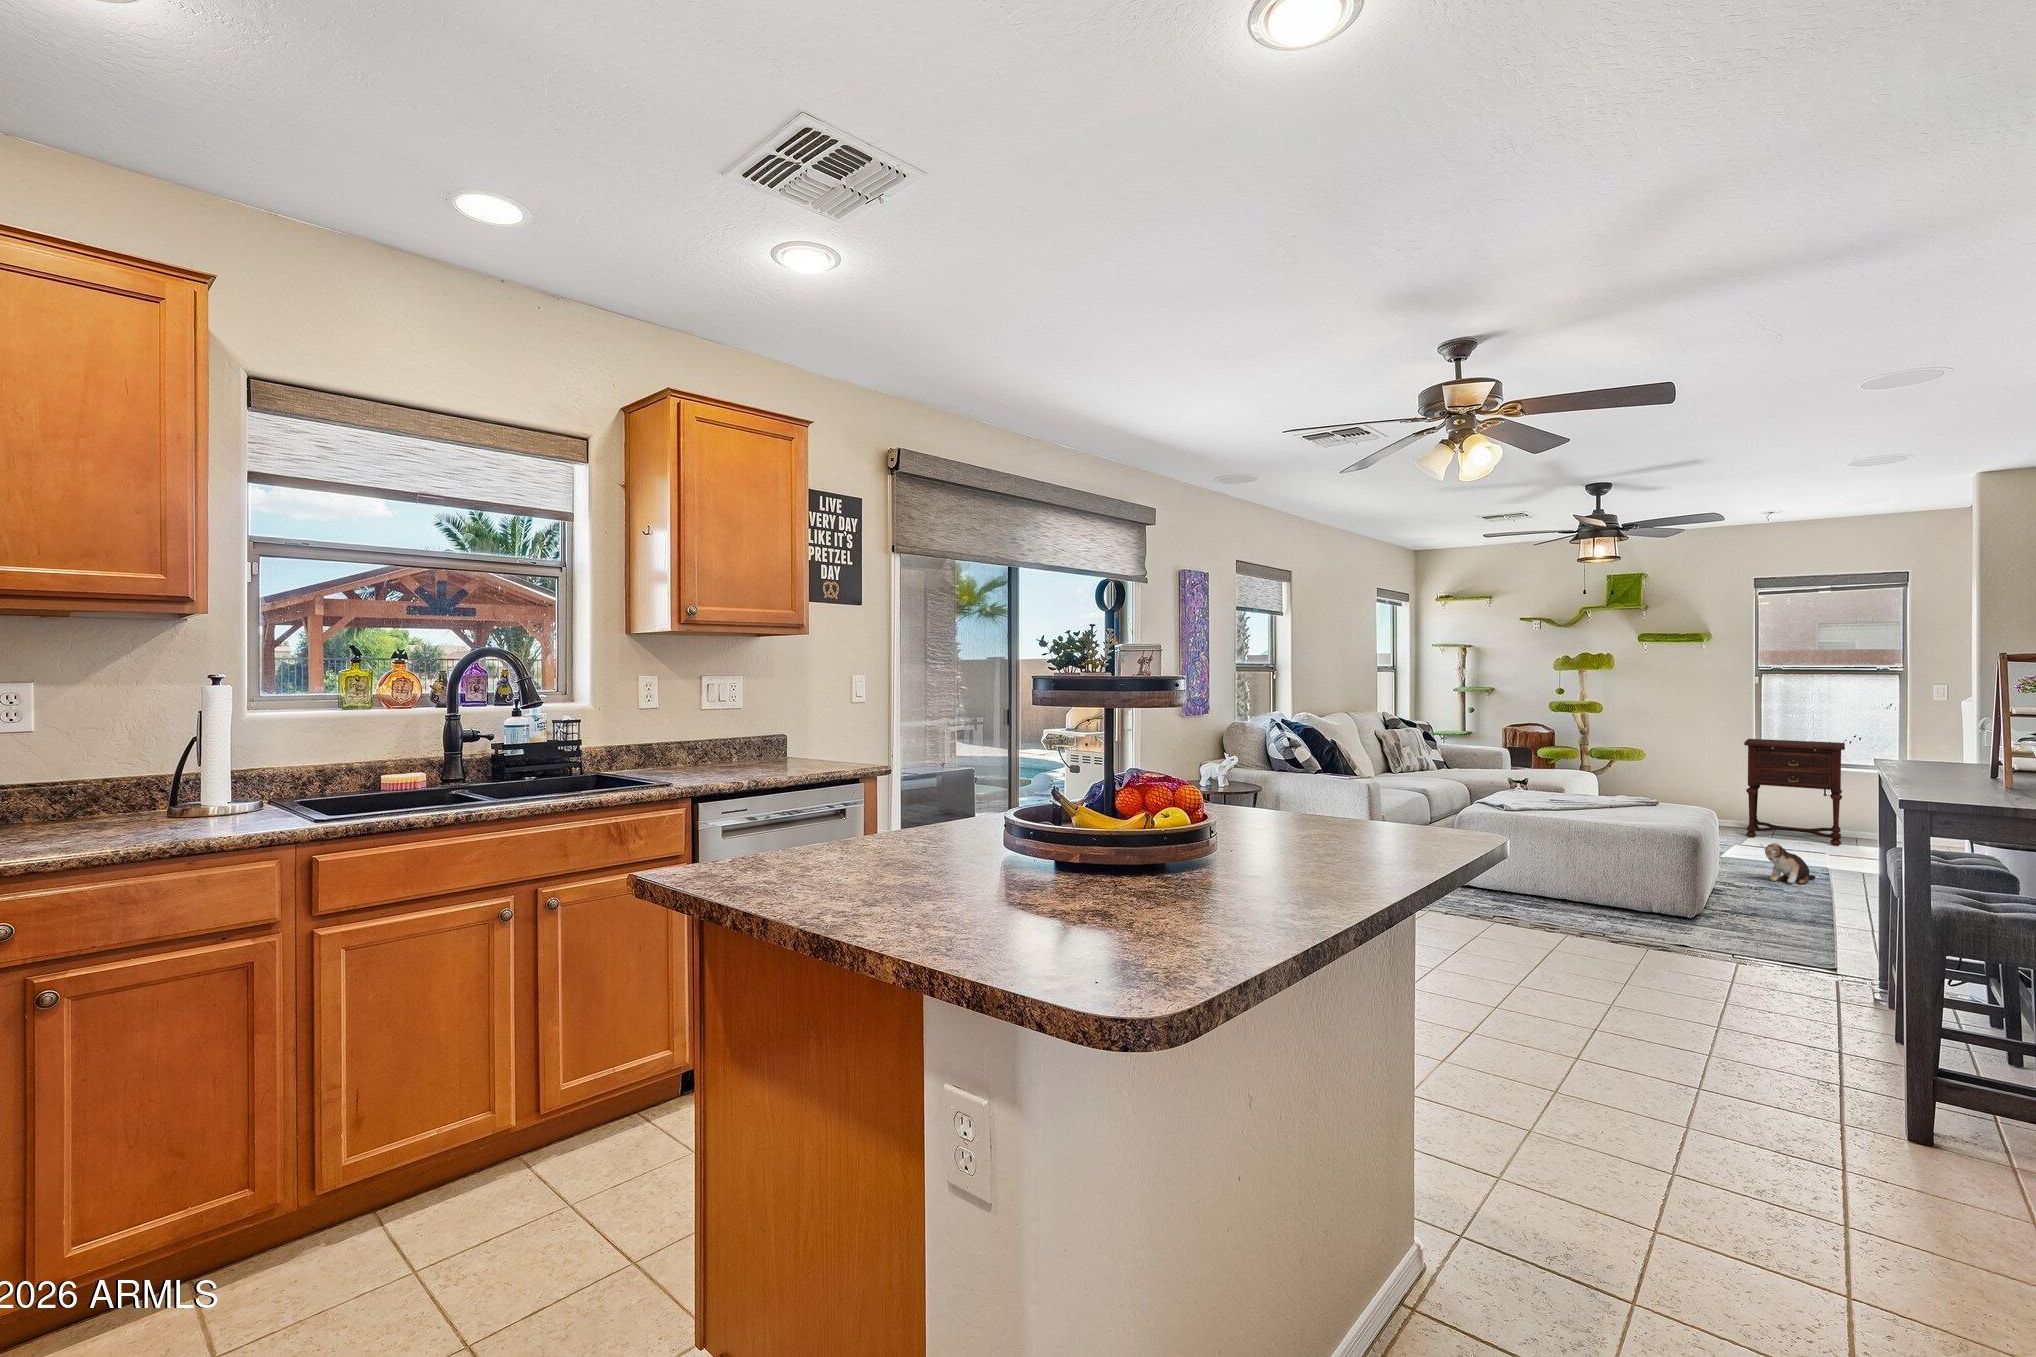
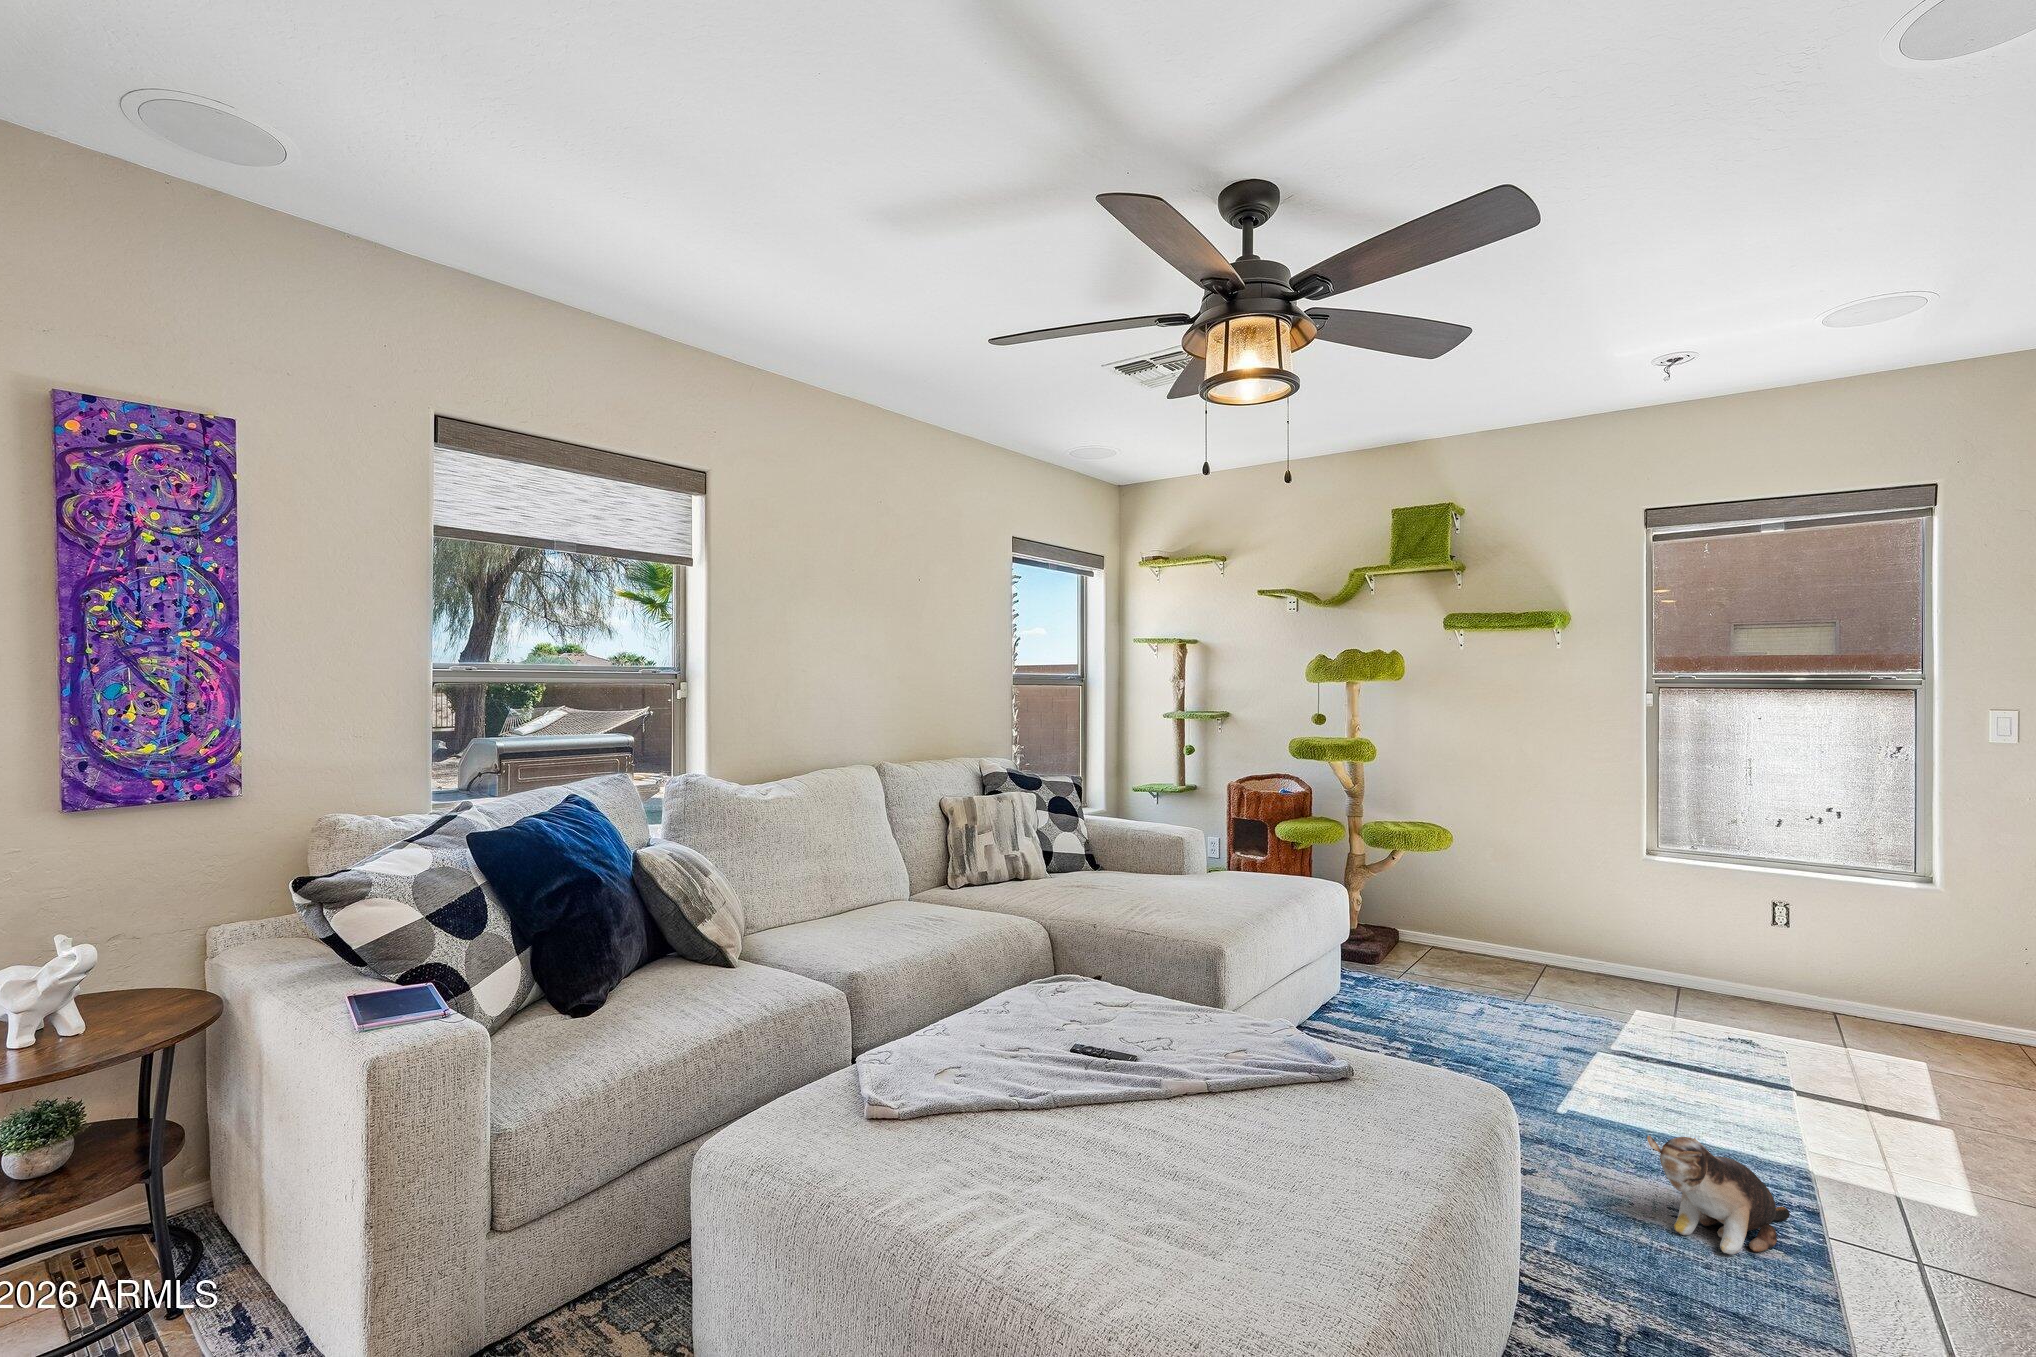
side table: present [1744,739,1845,845] -> none [1625,808,1821,1039]

